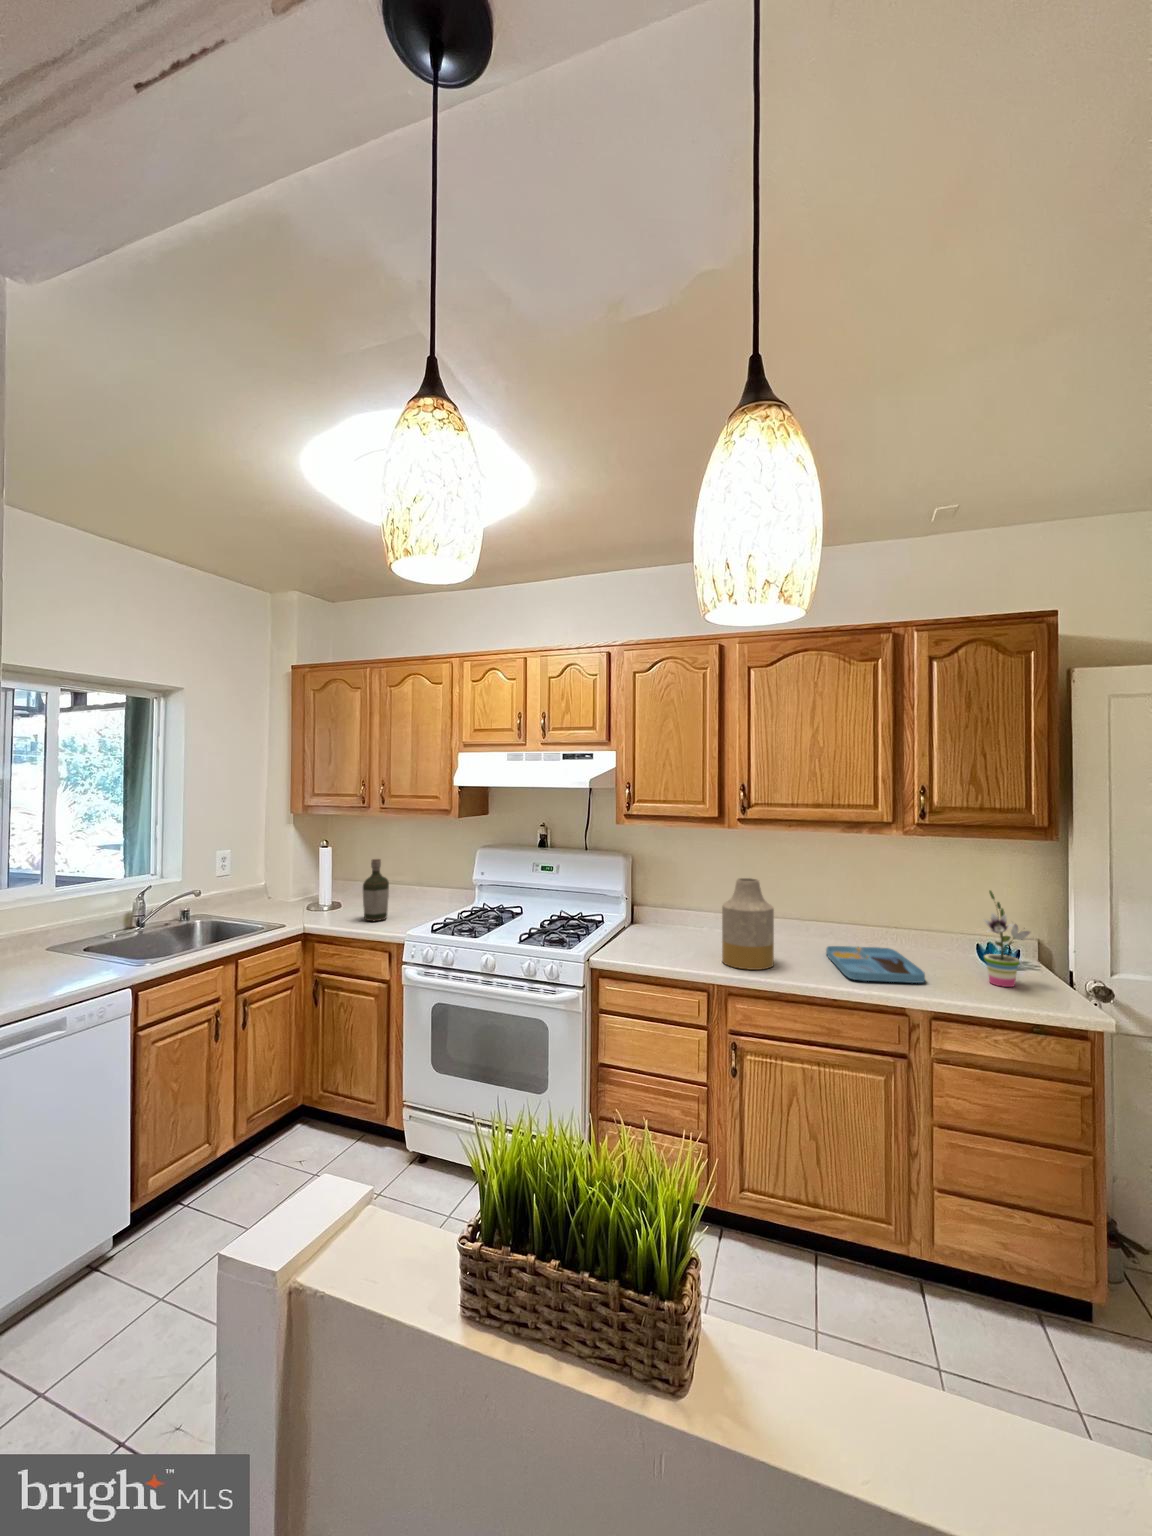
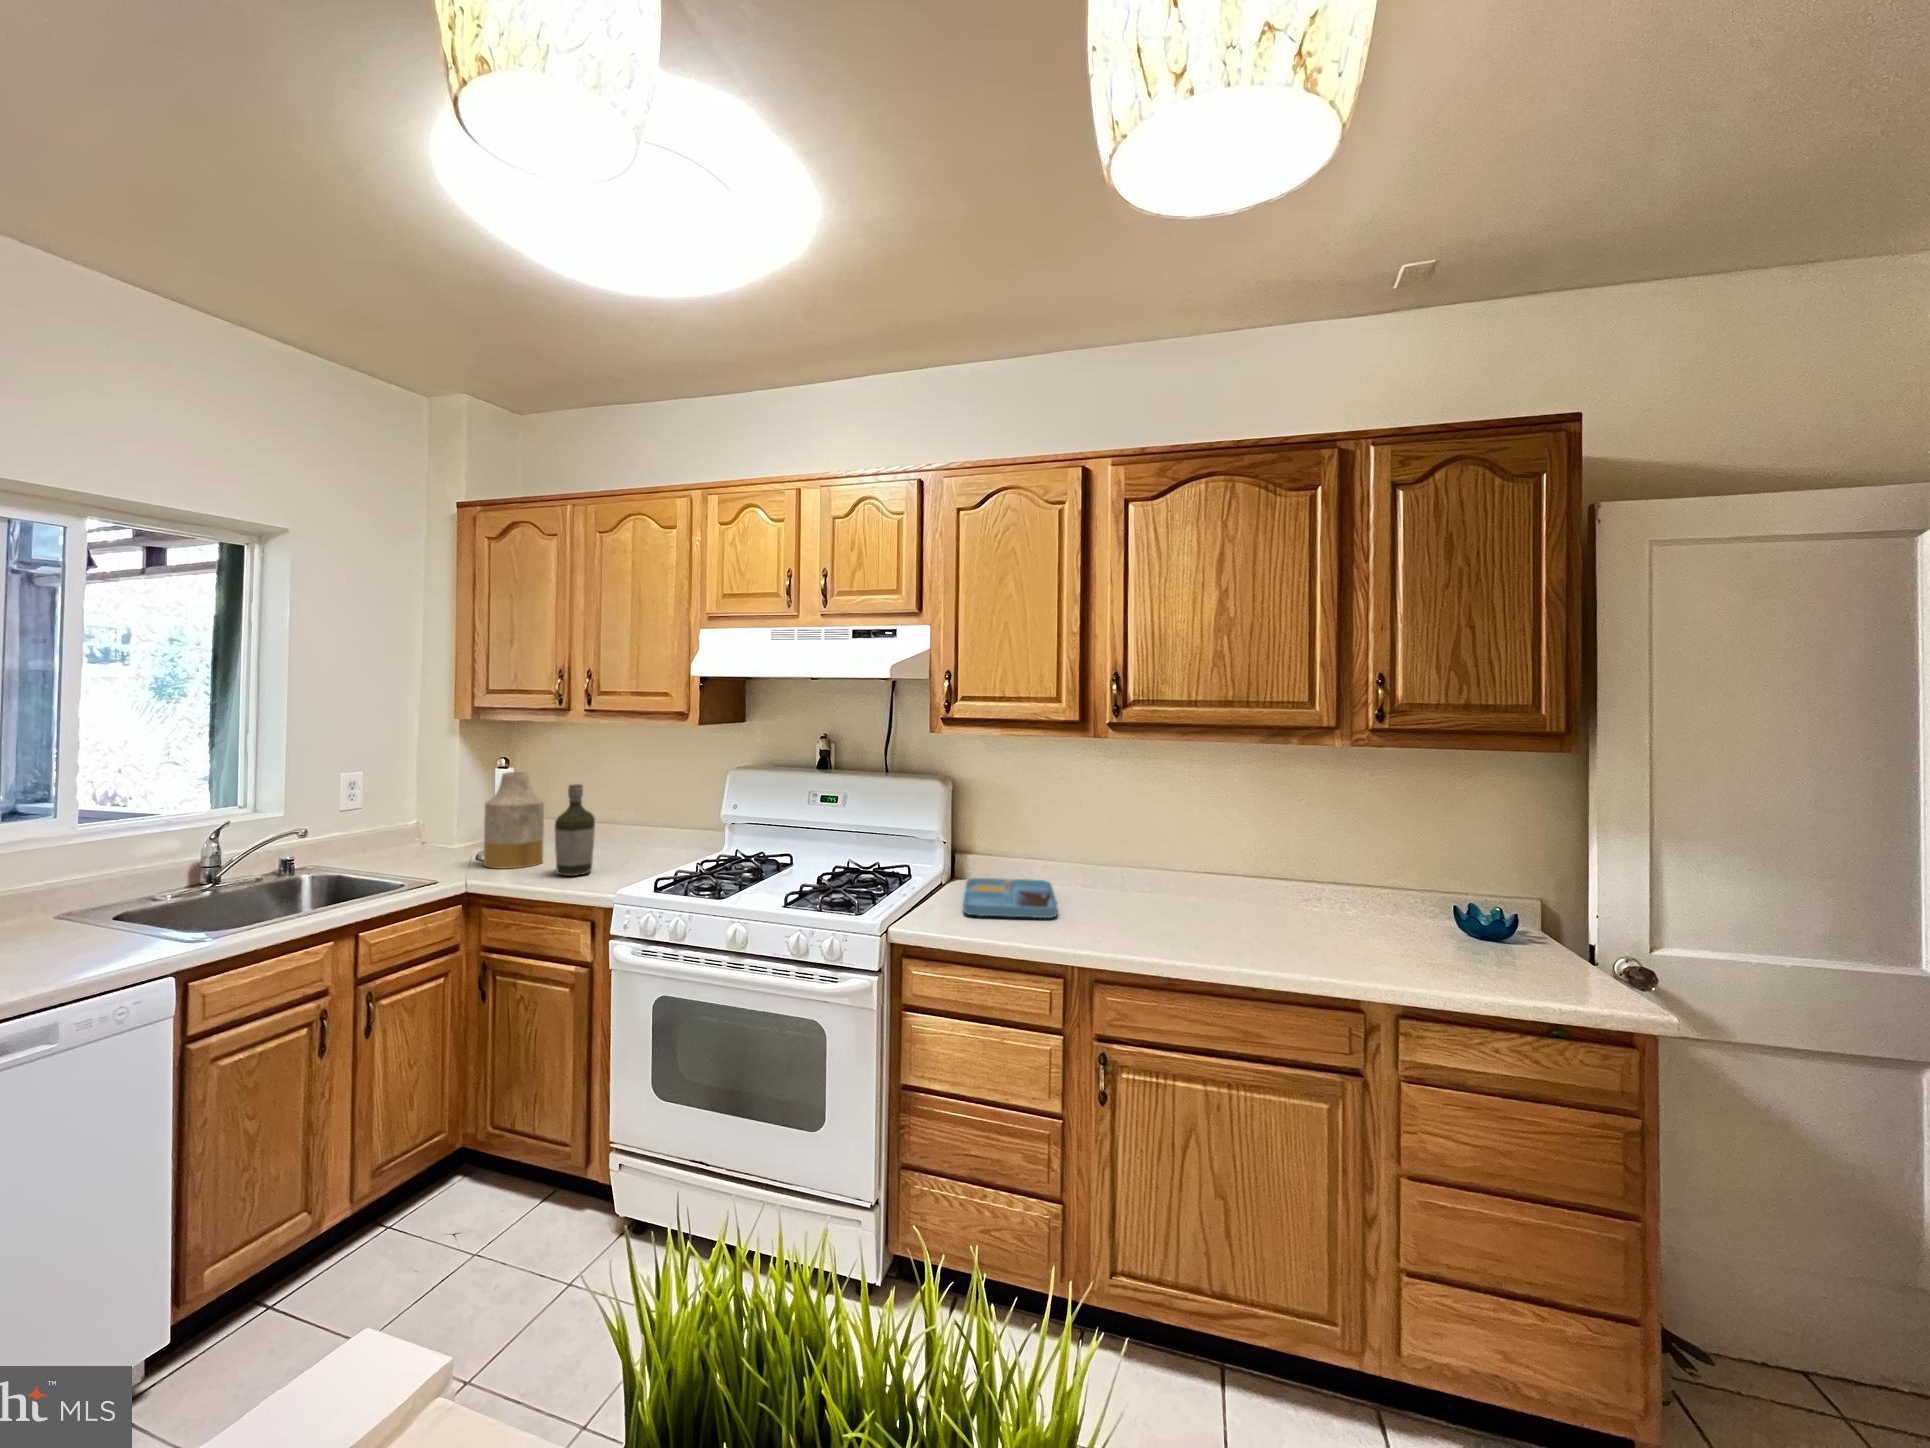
vase: present [722,878,774,970] -> present [484,772,544,869]
potted plant: present [983,891,1030,987] -> none [1469,826,1549,969]
tray: present [826,946,925,983] -> present [963,878,1057,918]

